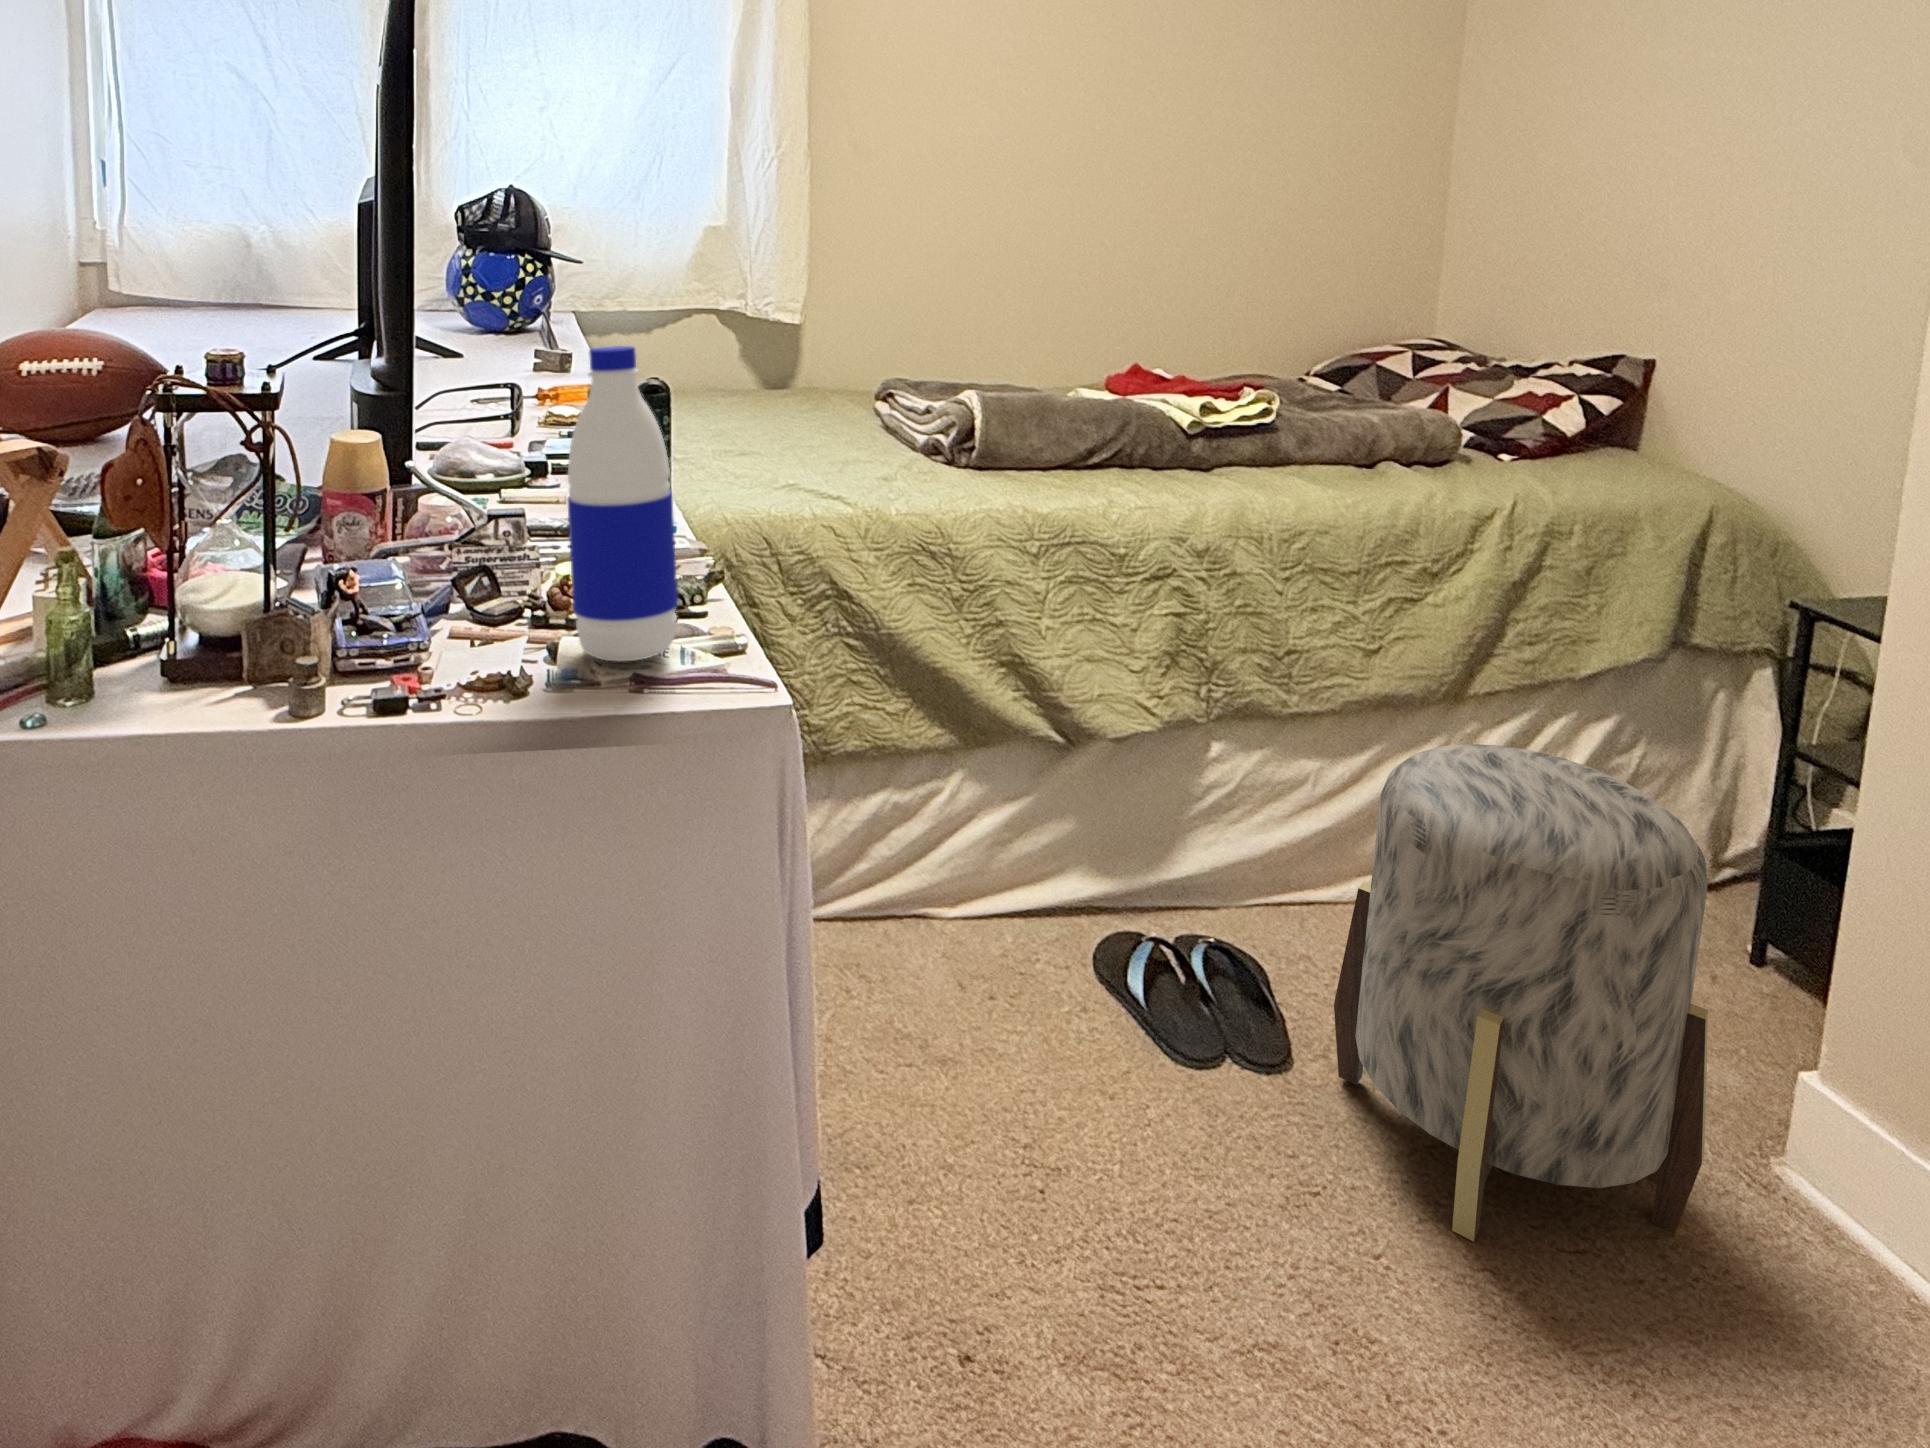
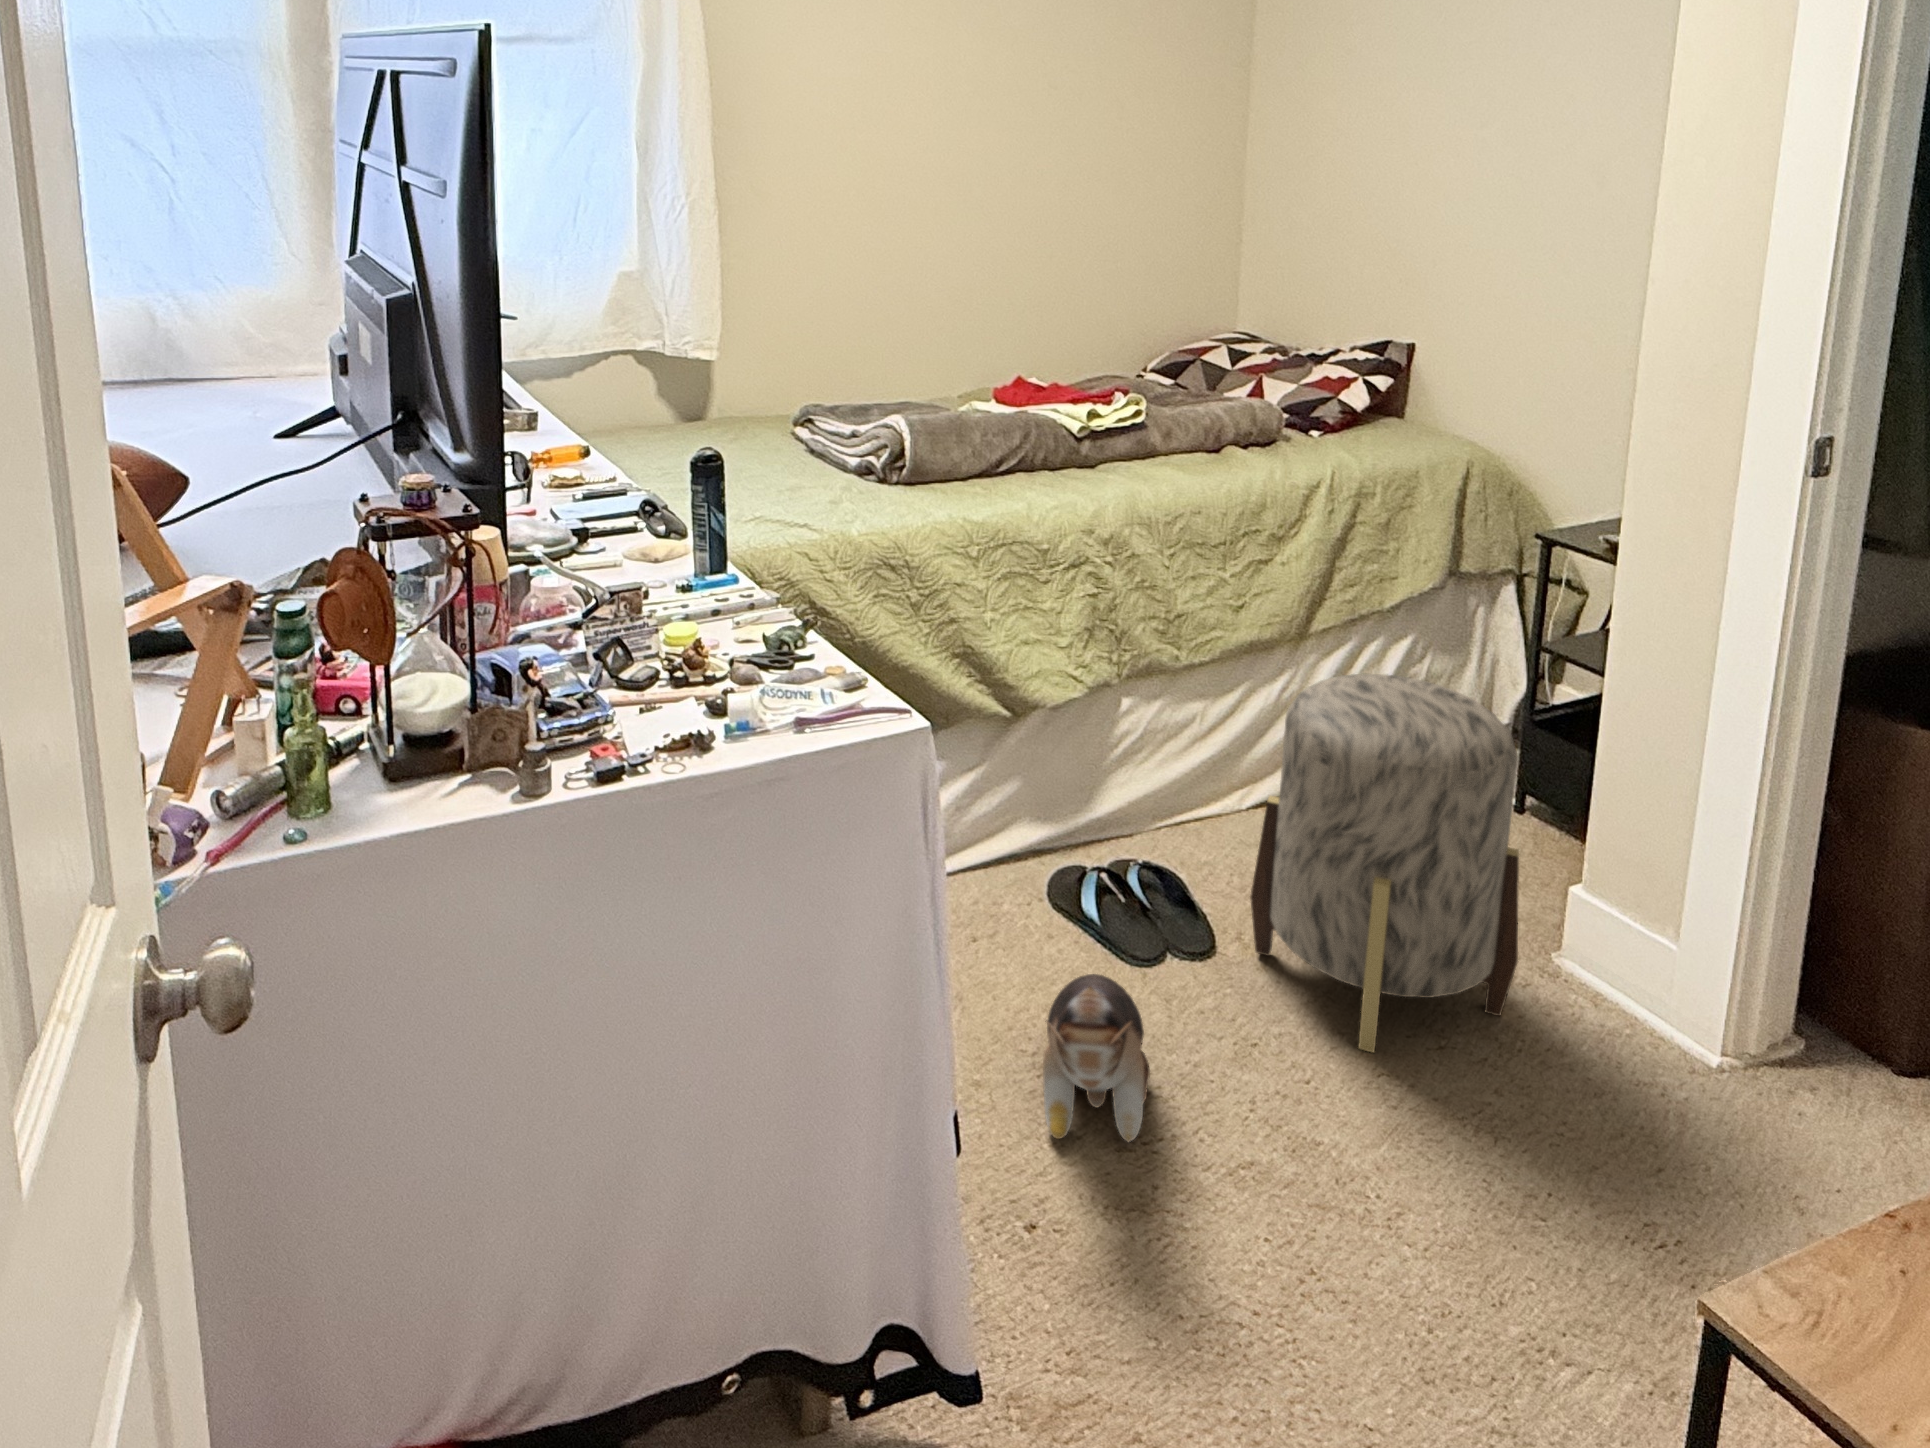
water bottle: present [568,346,678,661] -> none [721,435,821,708]
plush toy: none [992,1059,1156,1280] -> present [1043,974,1150,1142]

